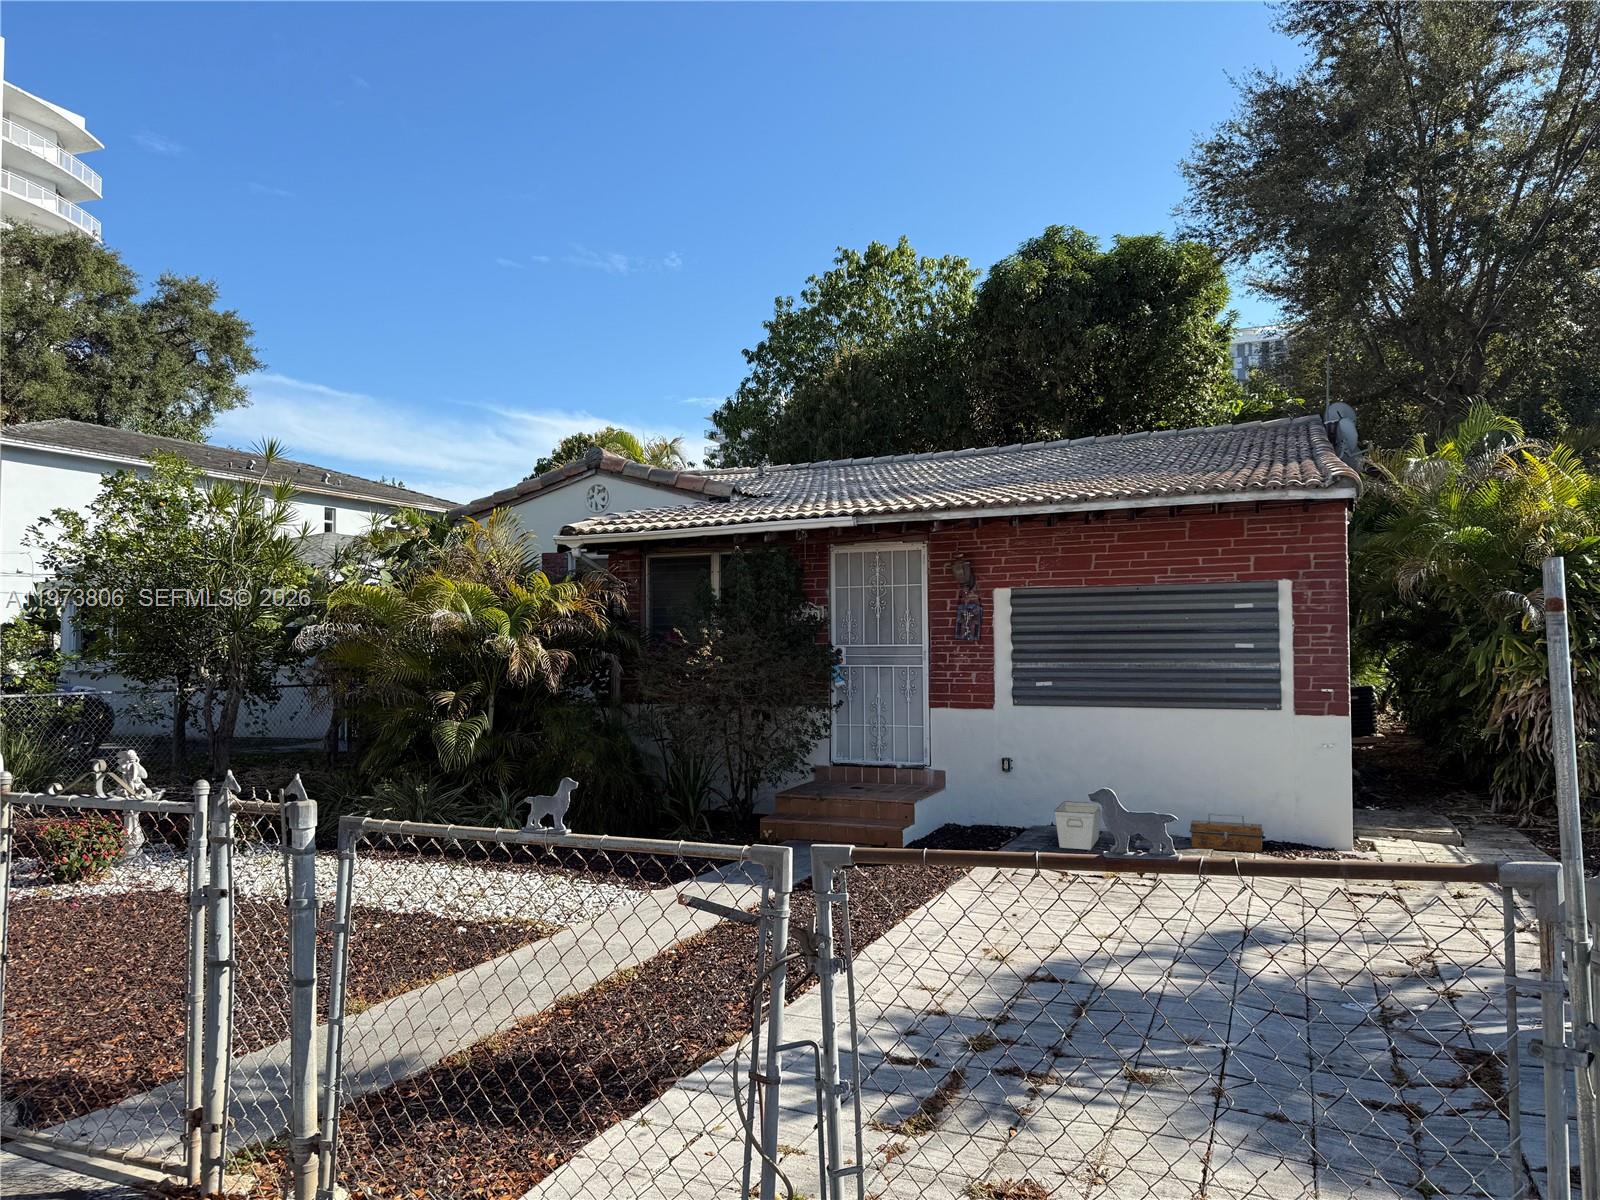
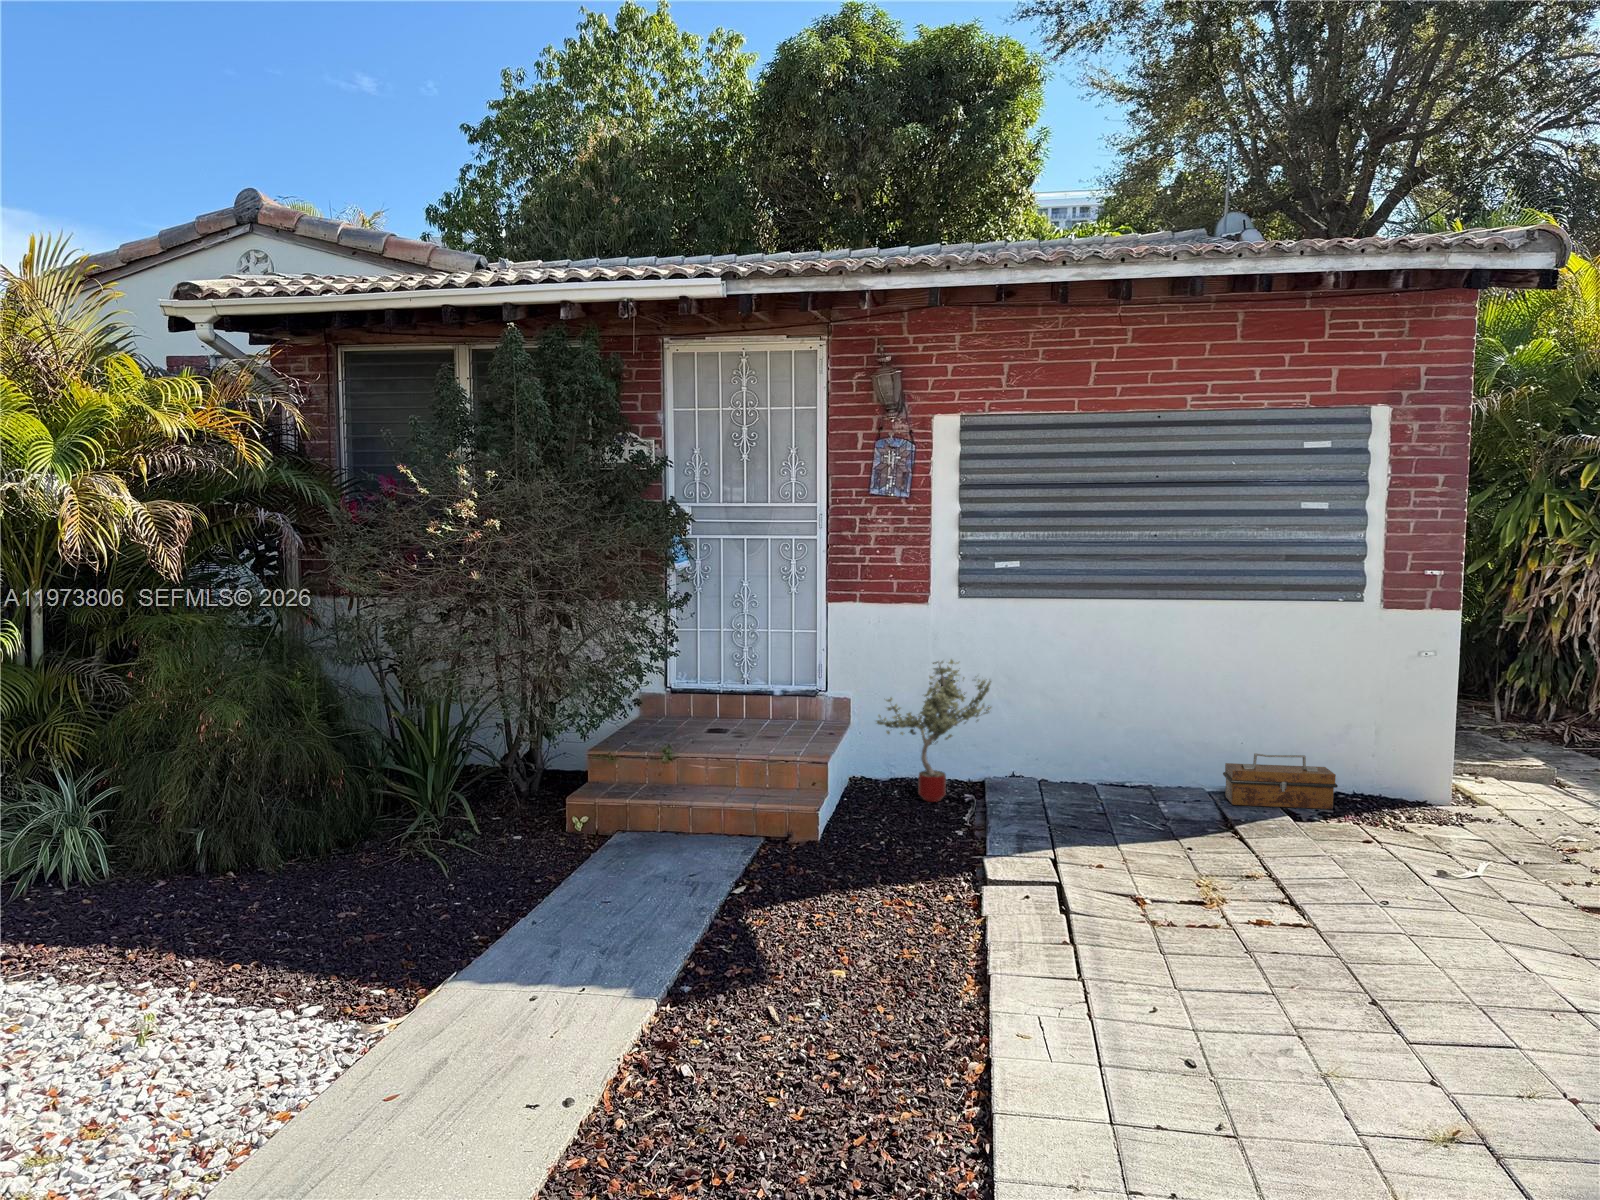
potted tree: none [953,745,1027,838] -> present [877,659,991,802]
storage bin: present [1054,801,1101,850] -> none [1036,740,1109,819]

